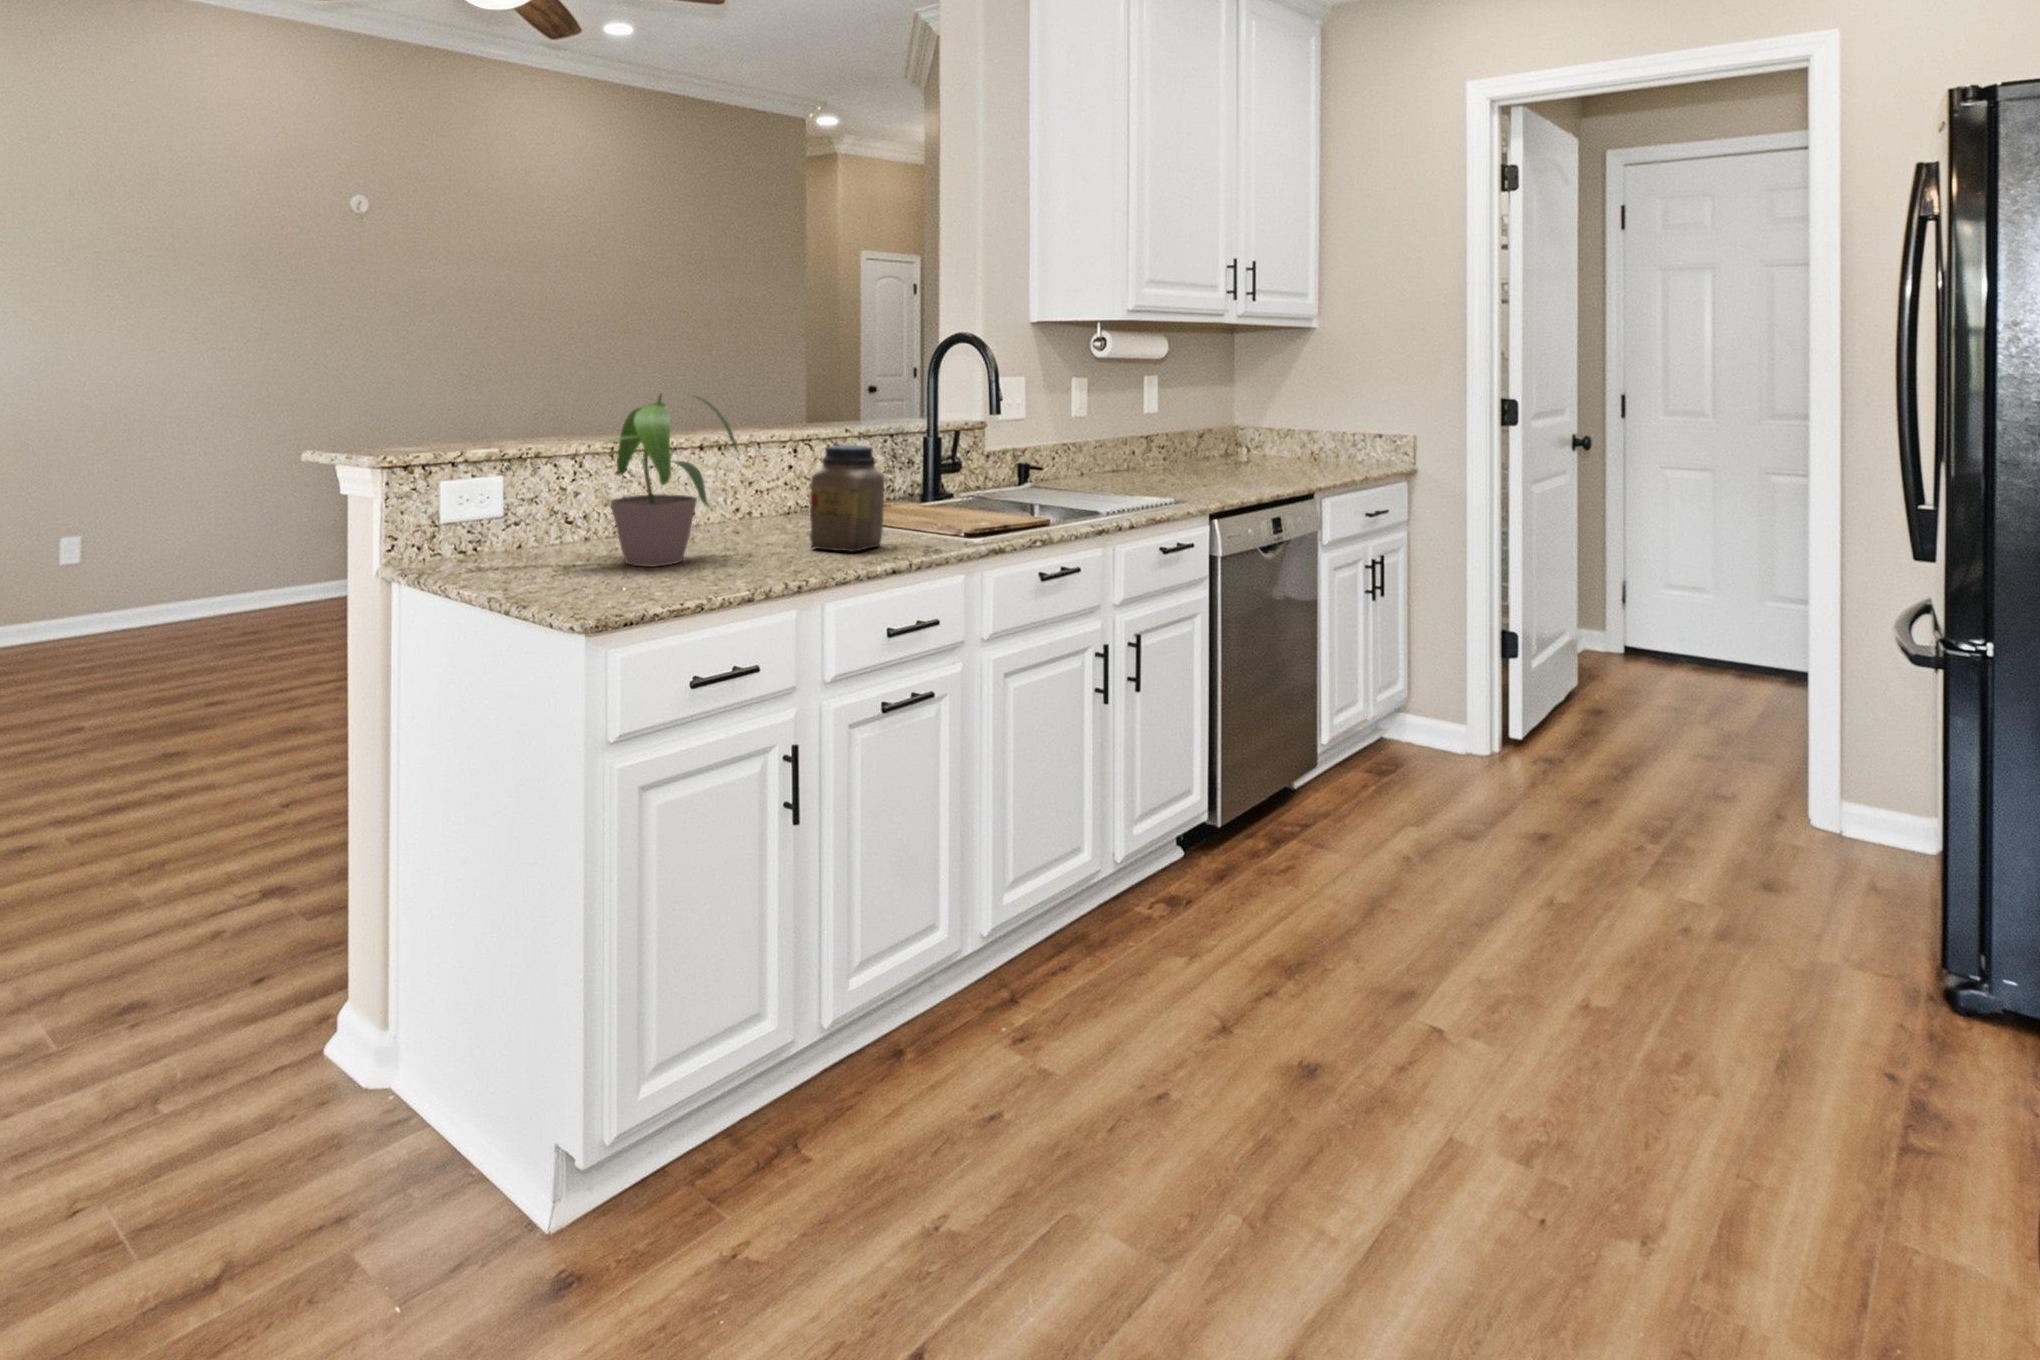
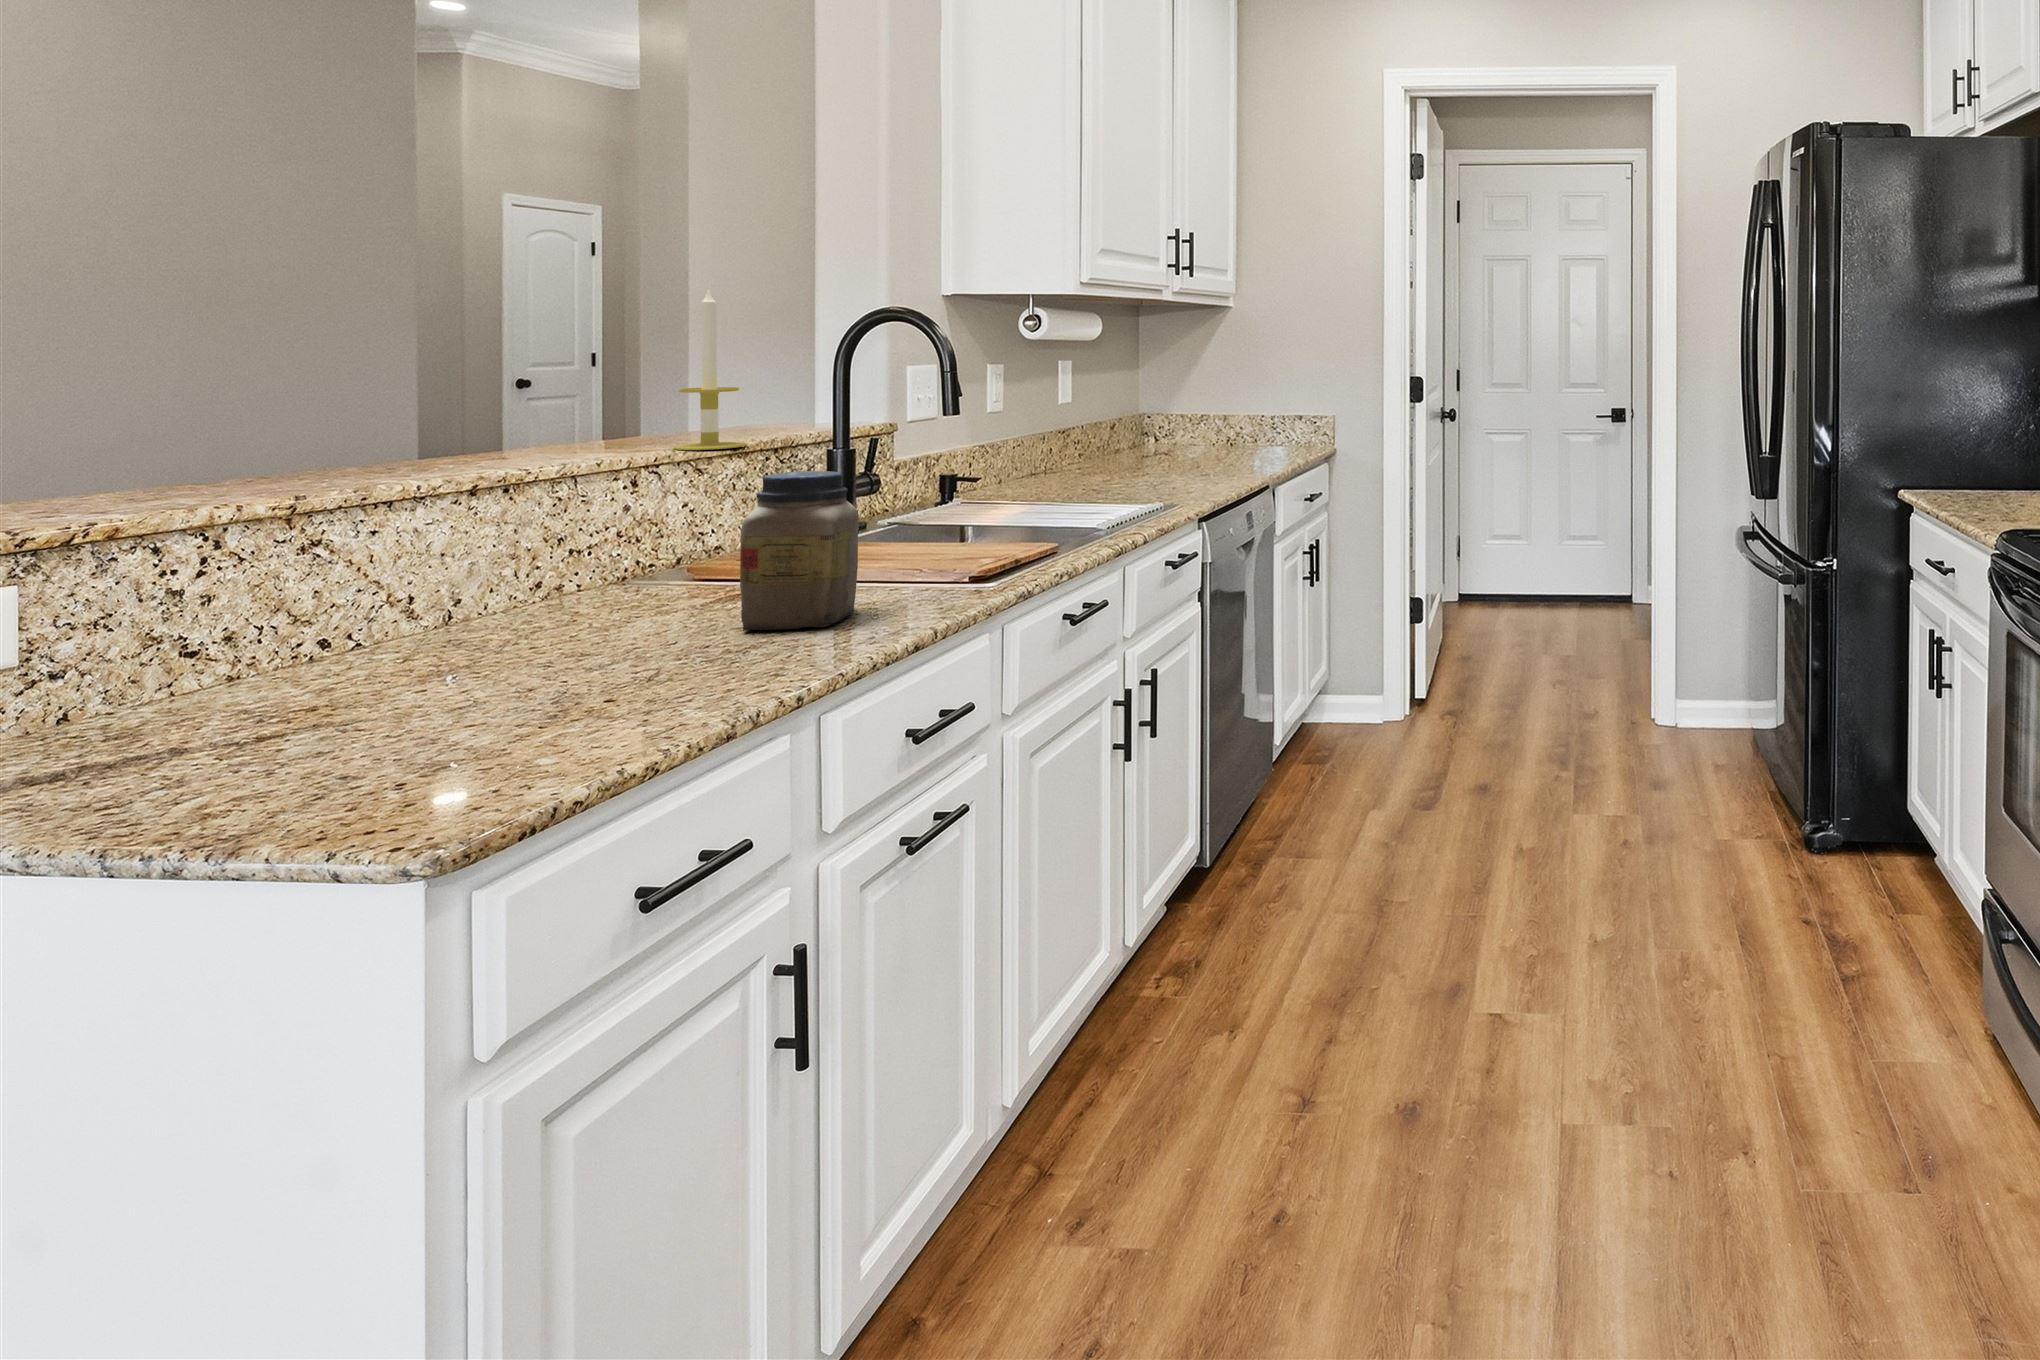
candle: none [828,319,869,431] -> present [674,287,745,450]
potted plant: present [595,394,739,567] -> none [234,408,660,713]

